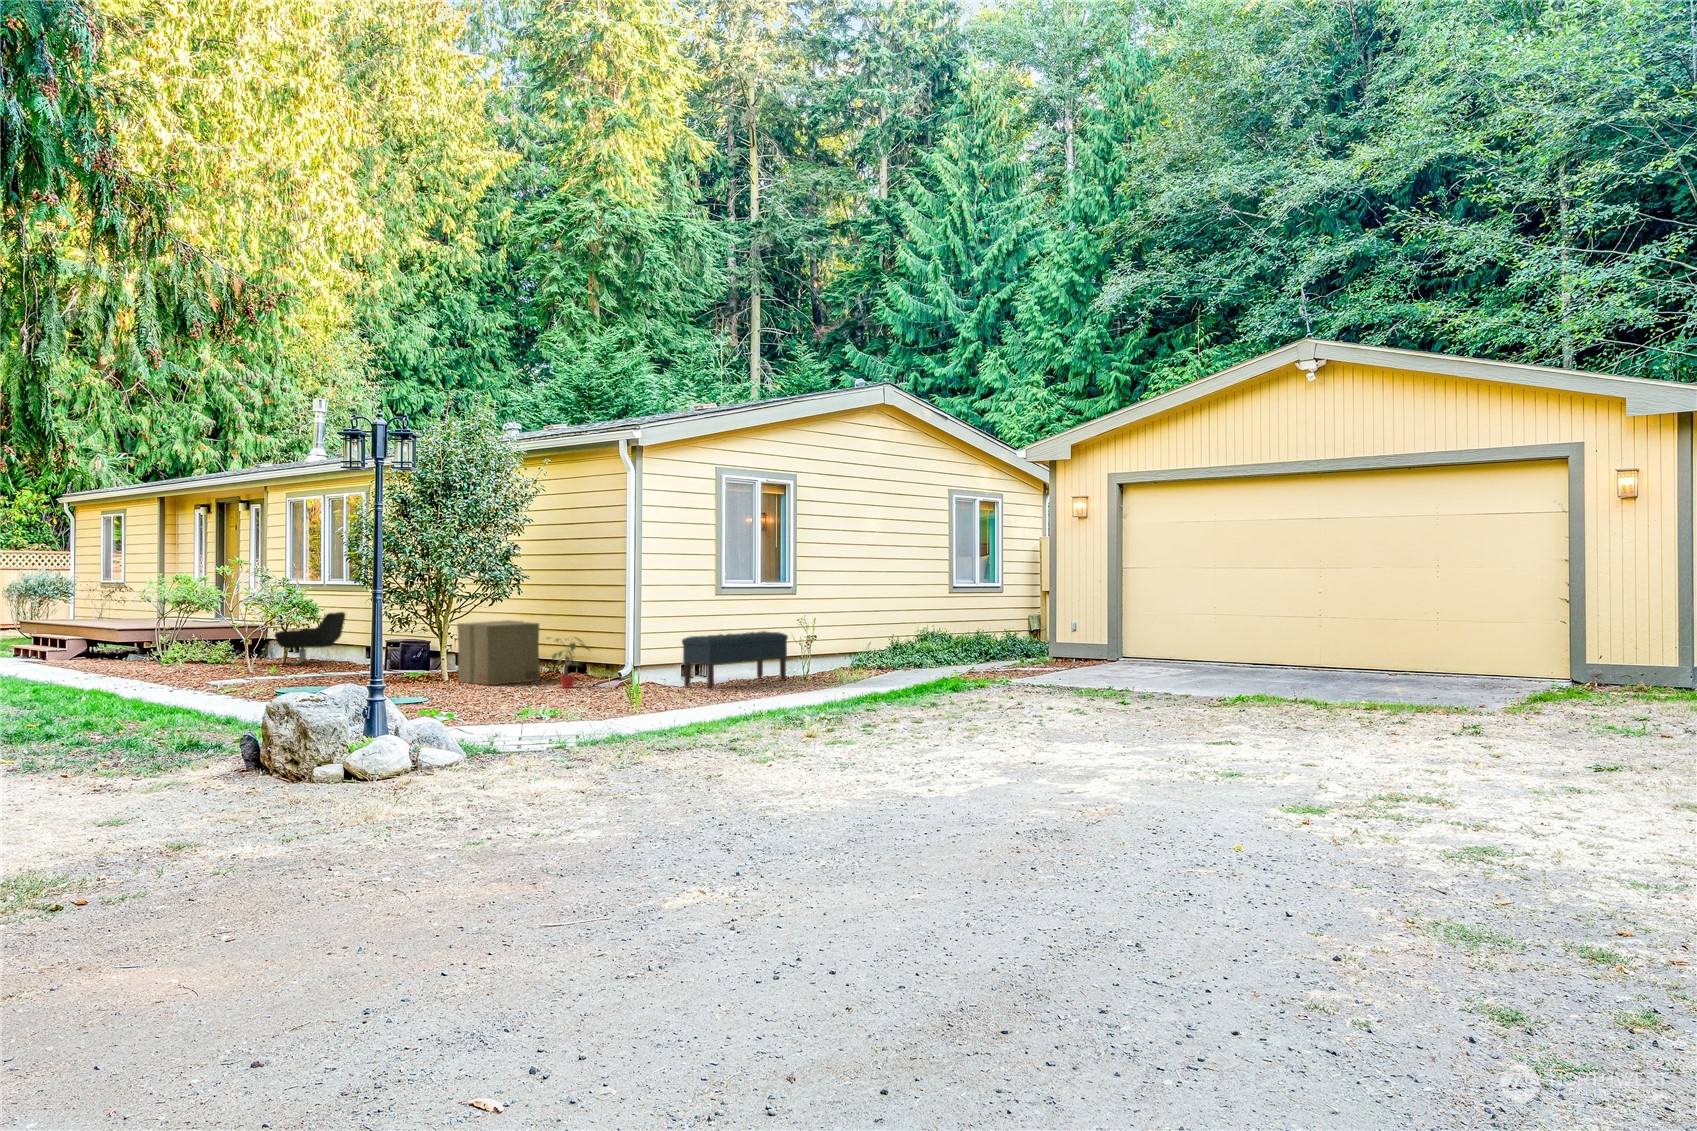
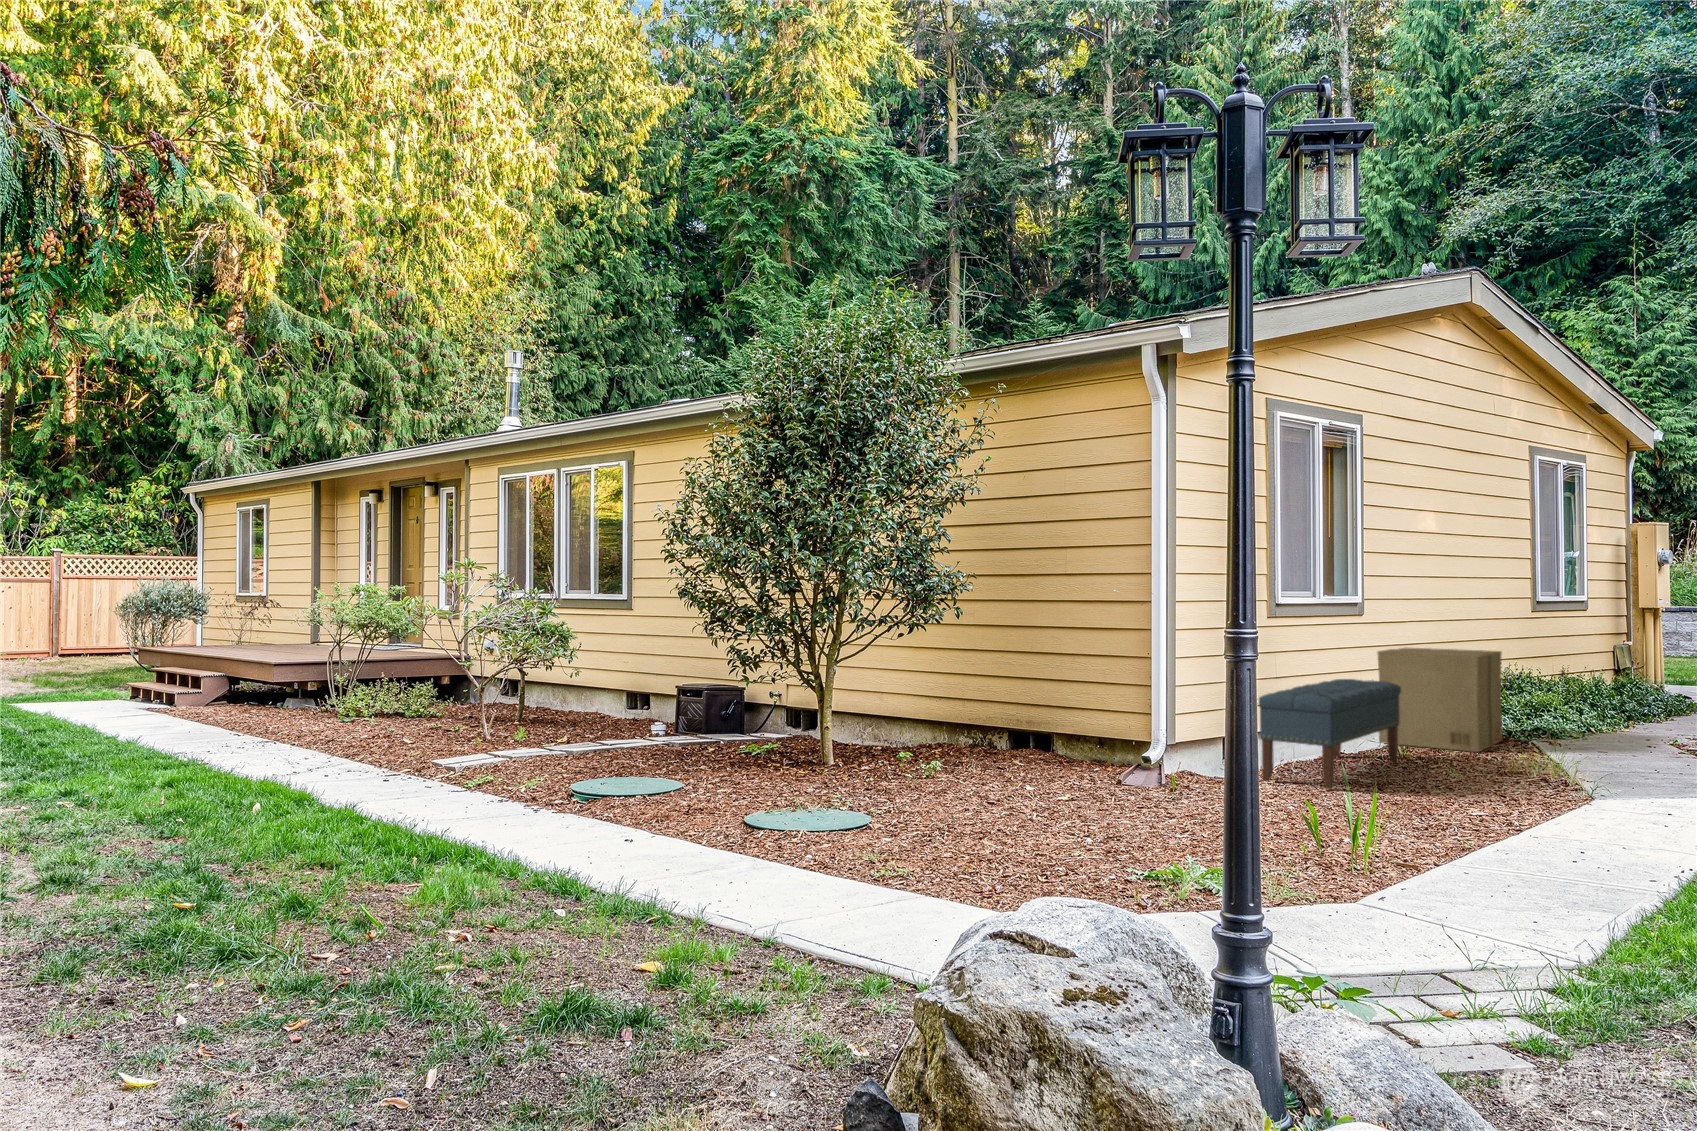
lounge chair: present [275,612,345,664] -> none [500,638,597,718]
cardboard box: present [457,620,540,685] -> present [1377,648,1503,752]
potted plant: present [552,638,591,688] -> none [1001,692,1105,780]

